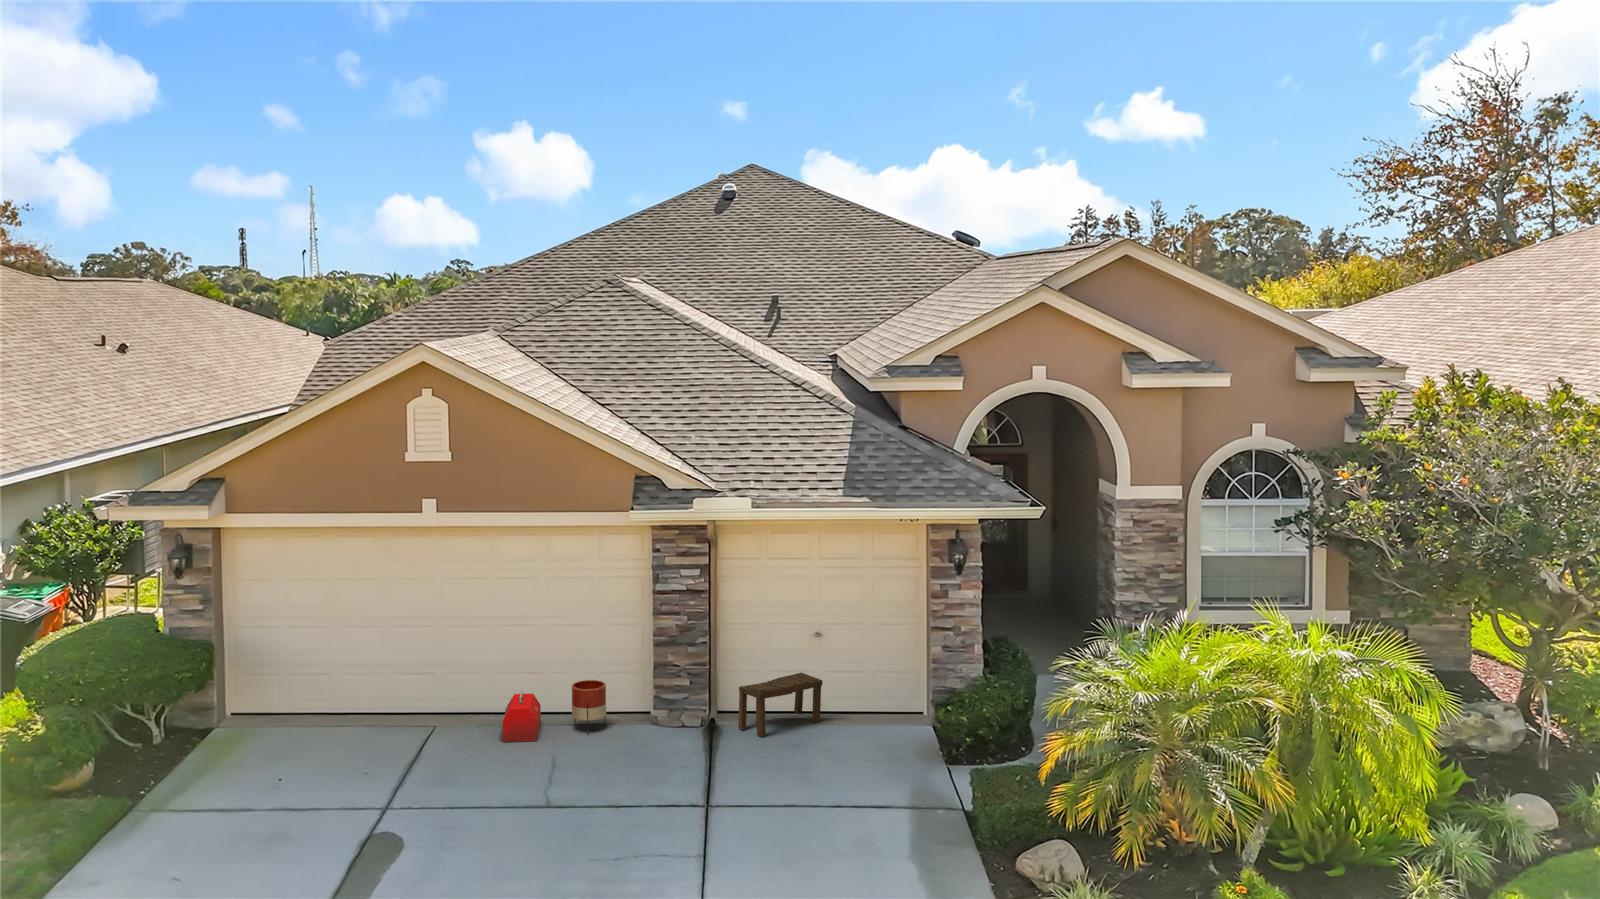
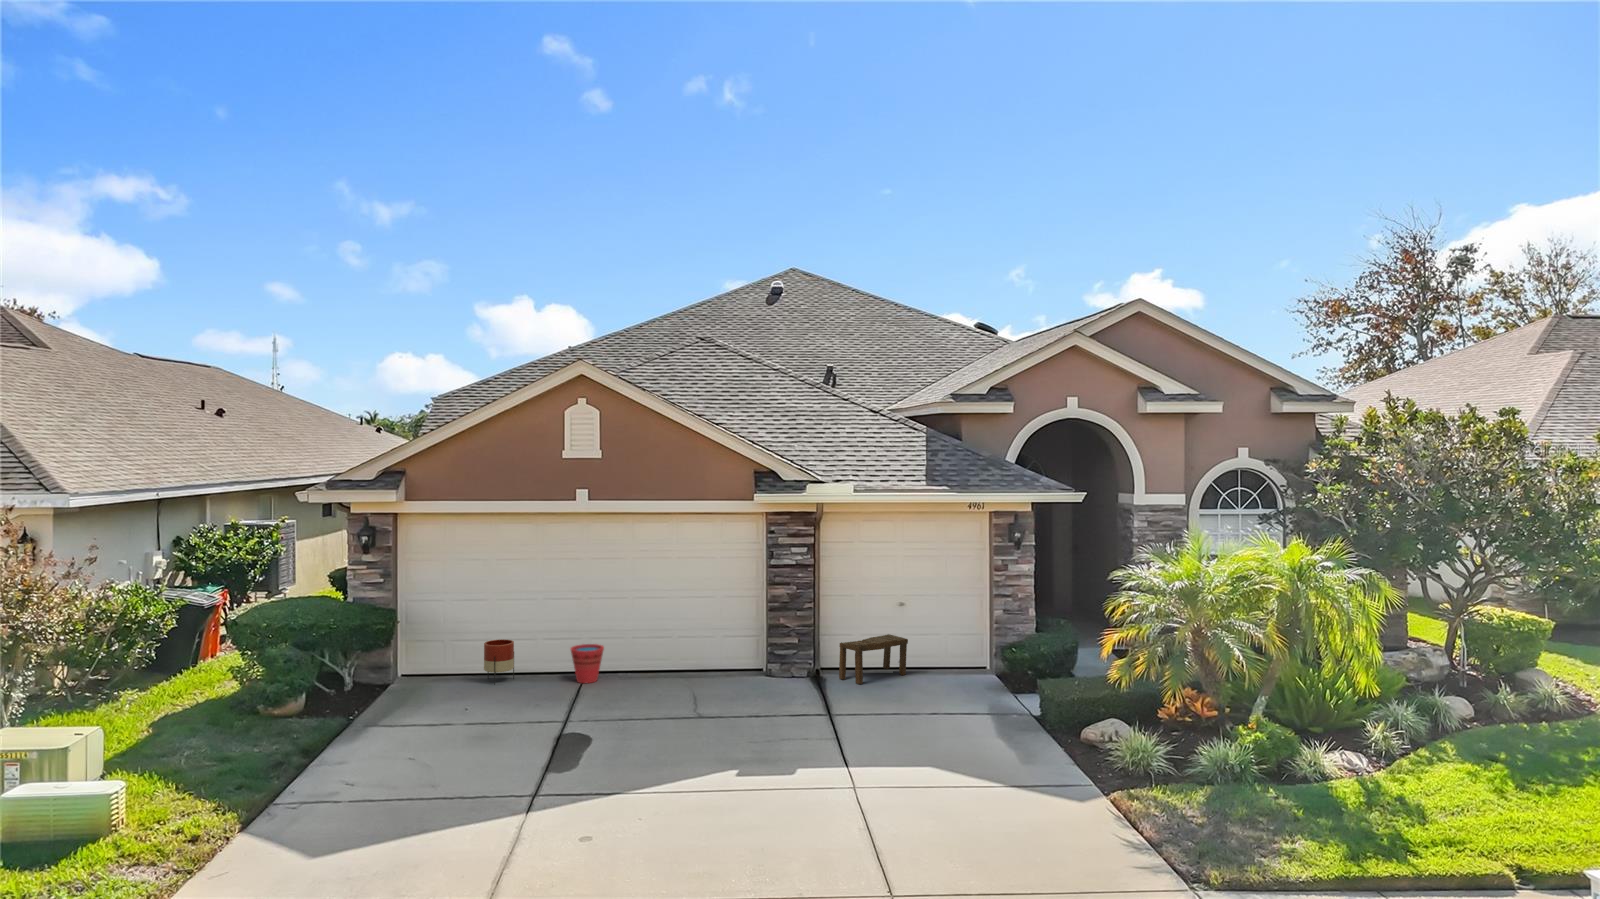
planter: present [572,680,606,735] -> present [484,639,514,685]
bucket: none [411,691,453,739] -> present [571,644,604,683]
toolbox: present [502,691,541,742] -> none [645,645,675,686]

